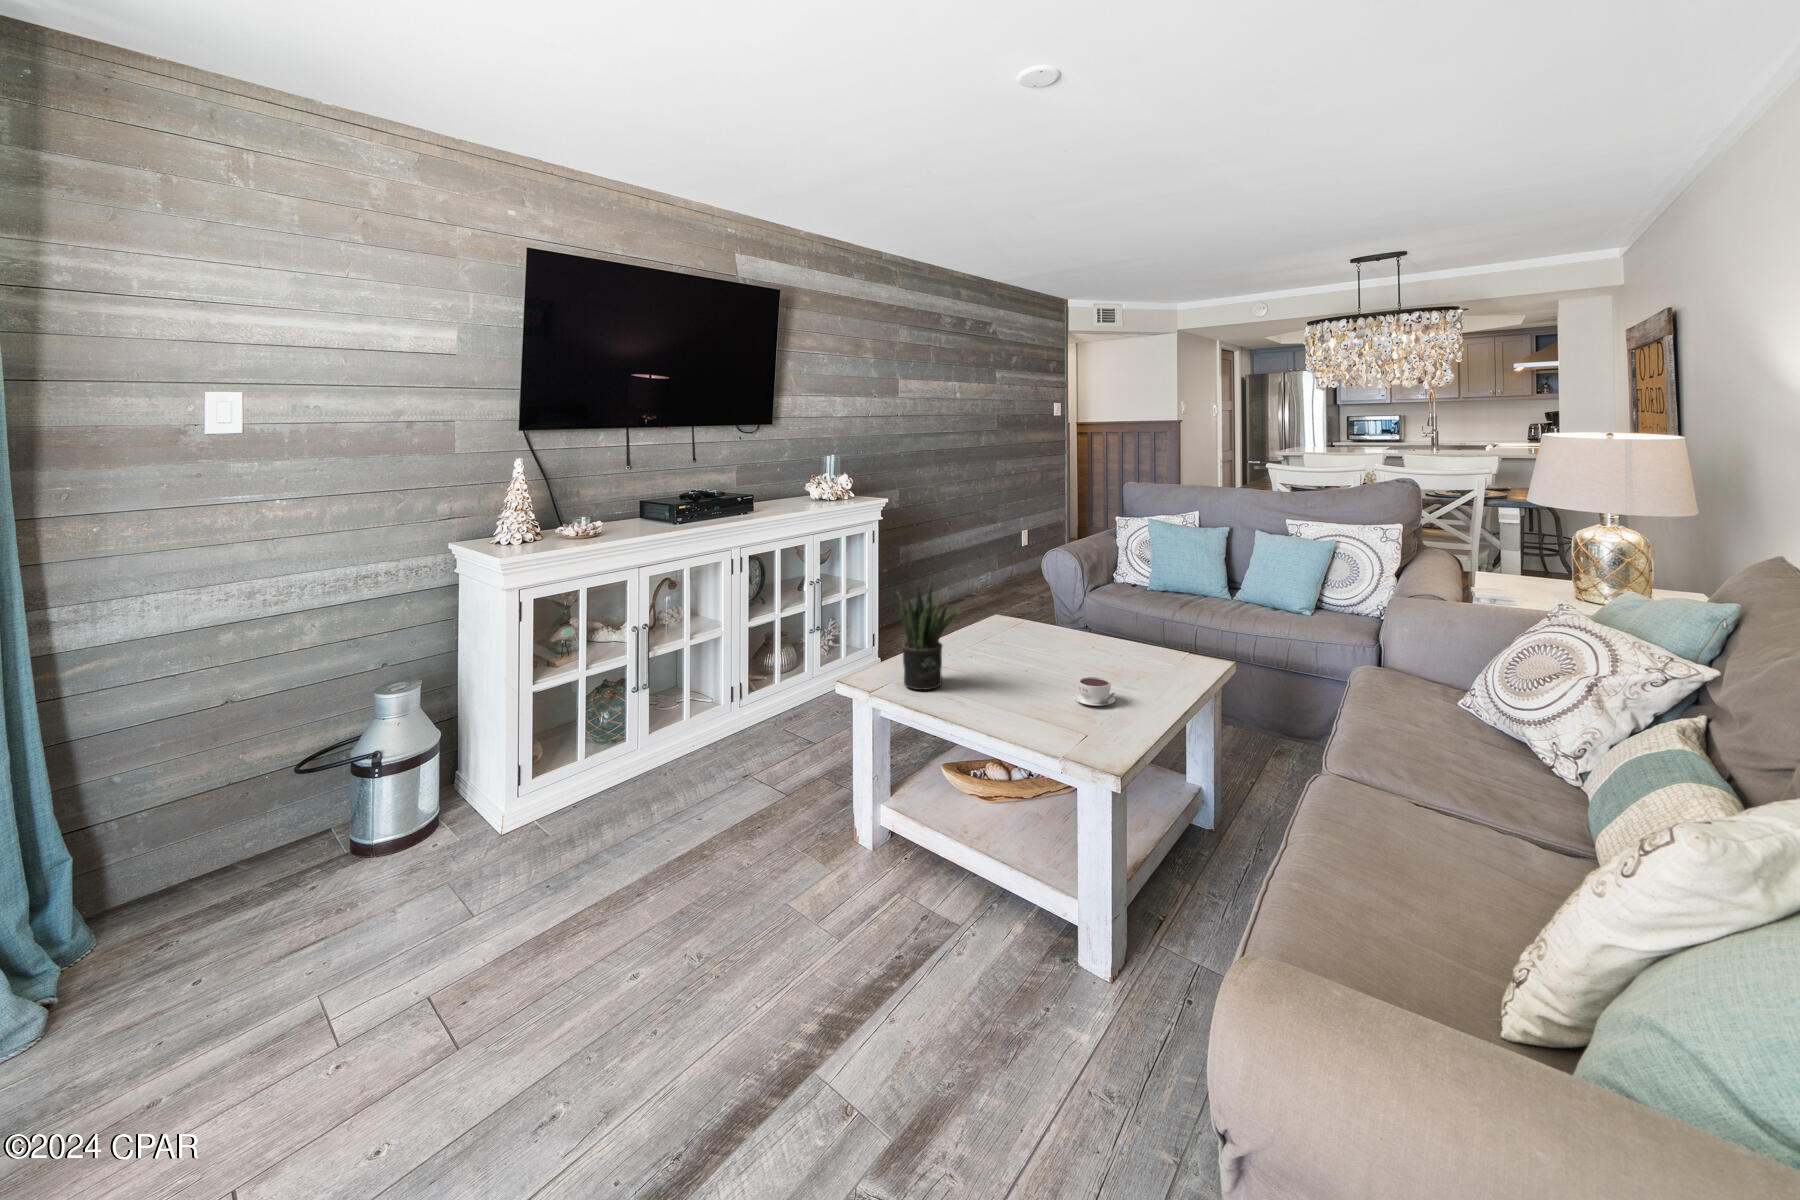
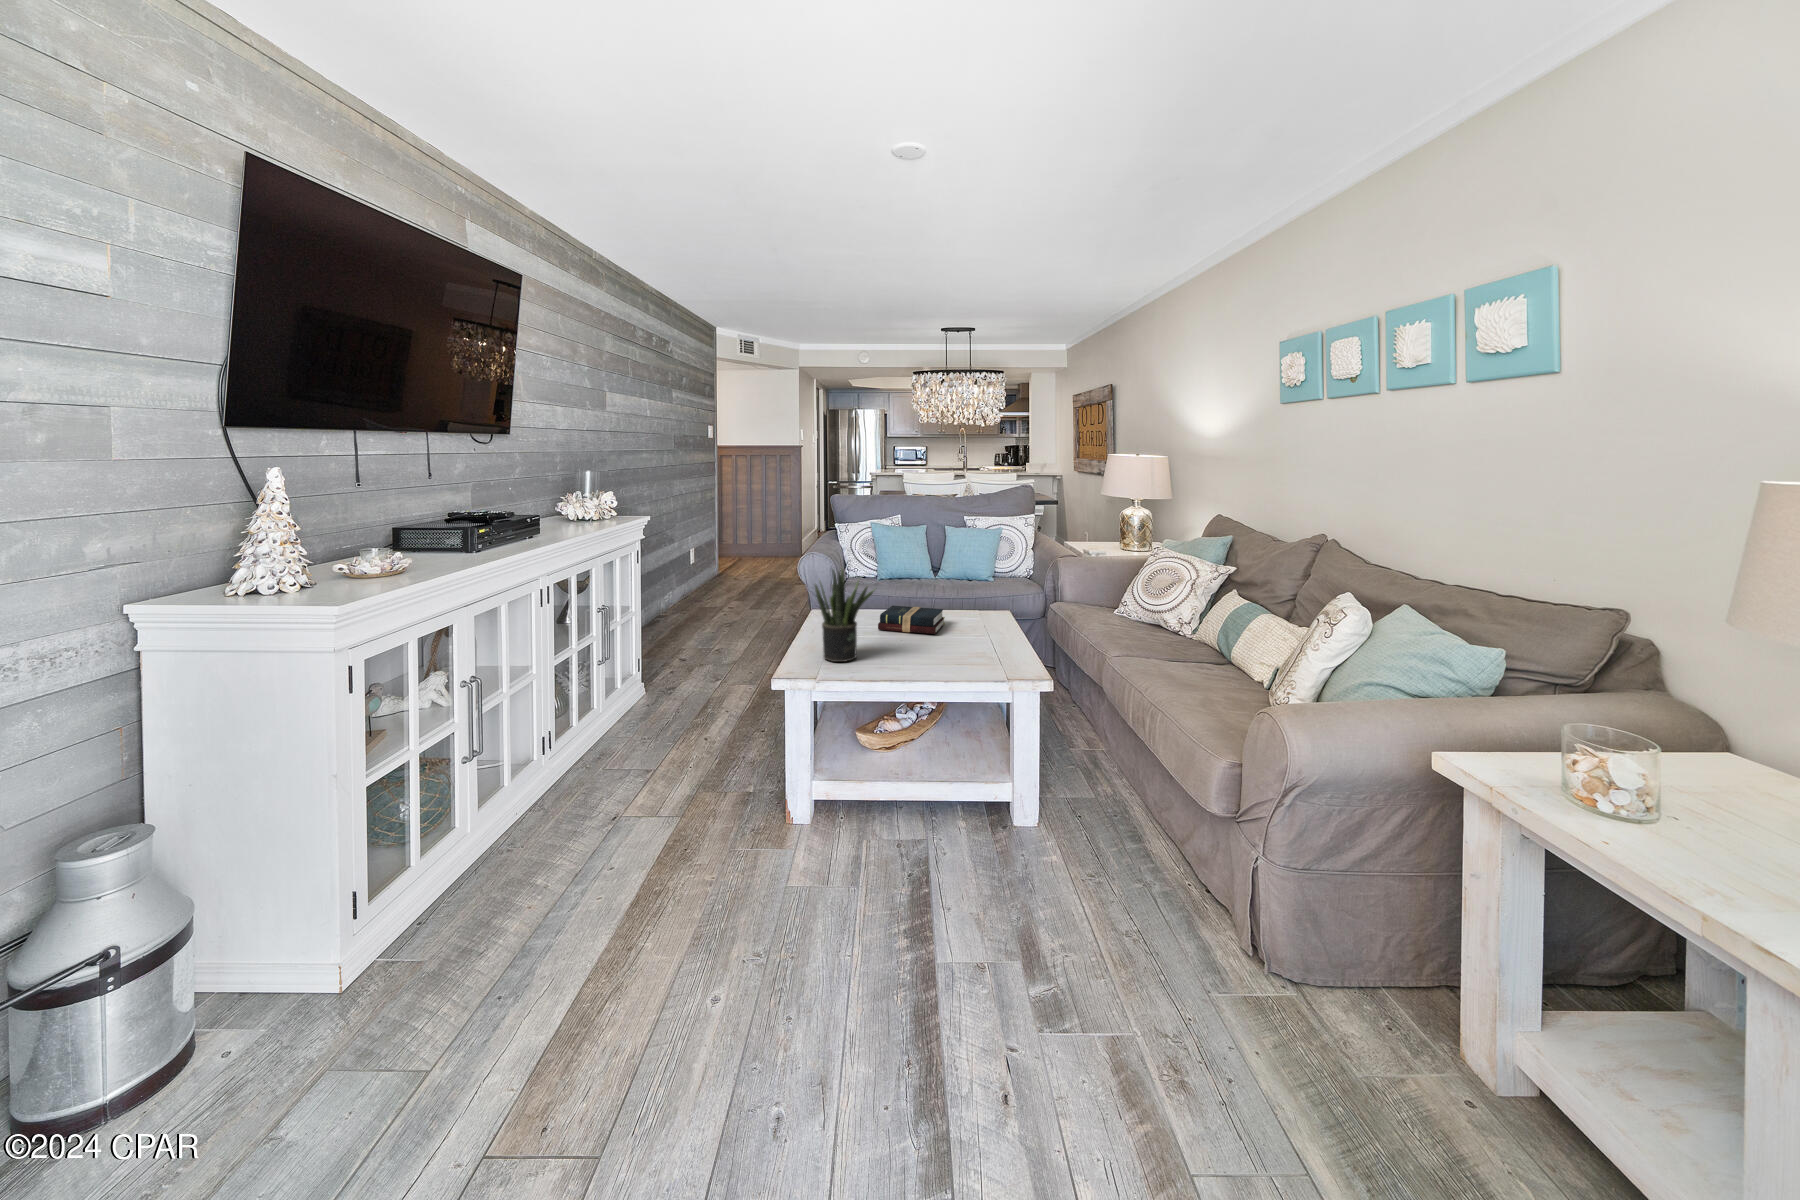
hardback book: none [1013,631,1107,674] -> present [878,606,945,634]
coffee cup: present [1073,677,1115,706] -> none [958,630,989,651]

